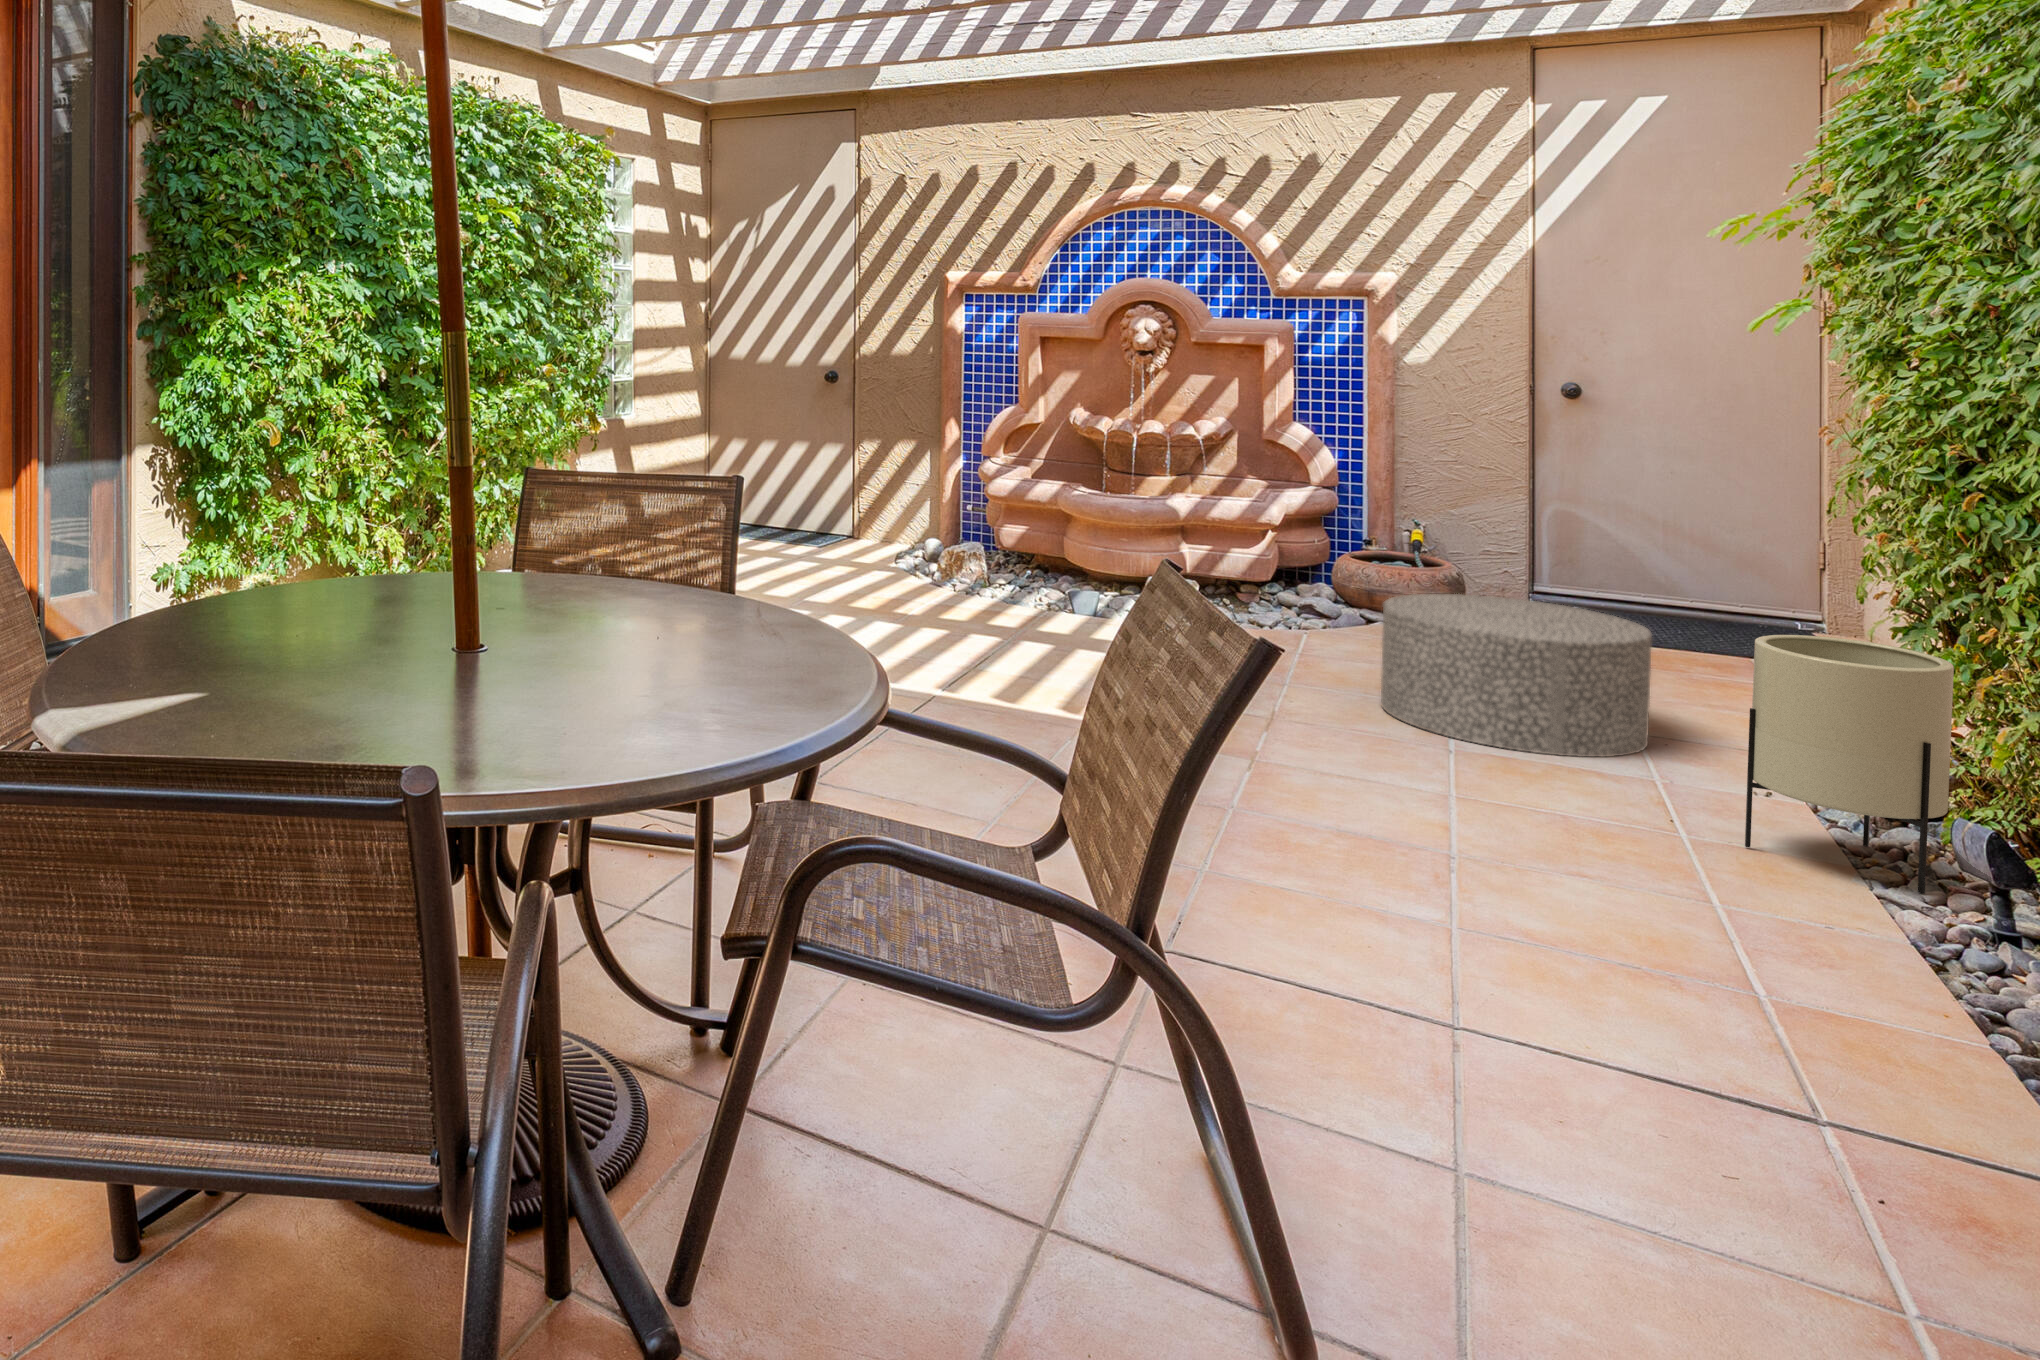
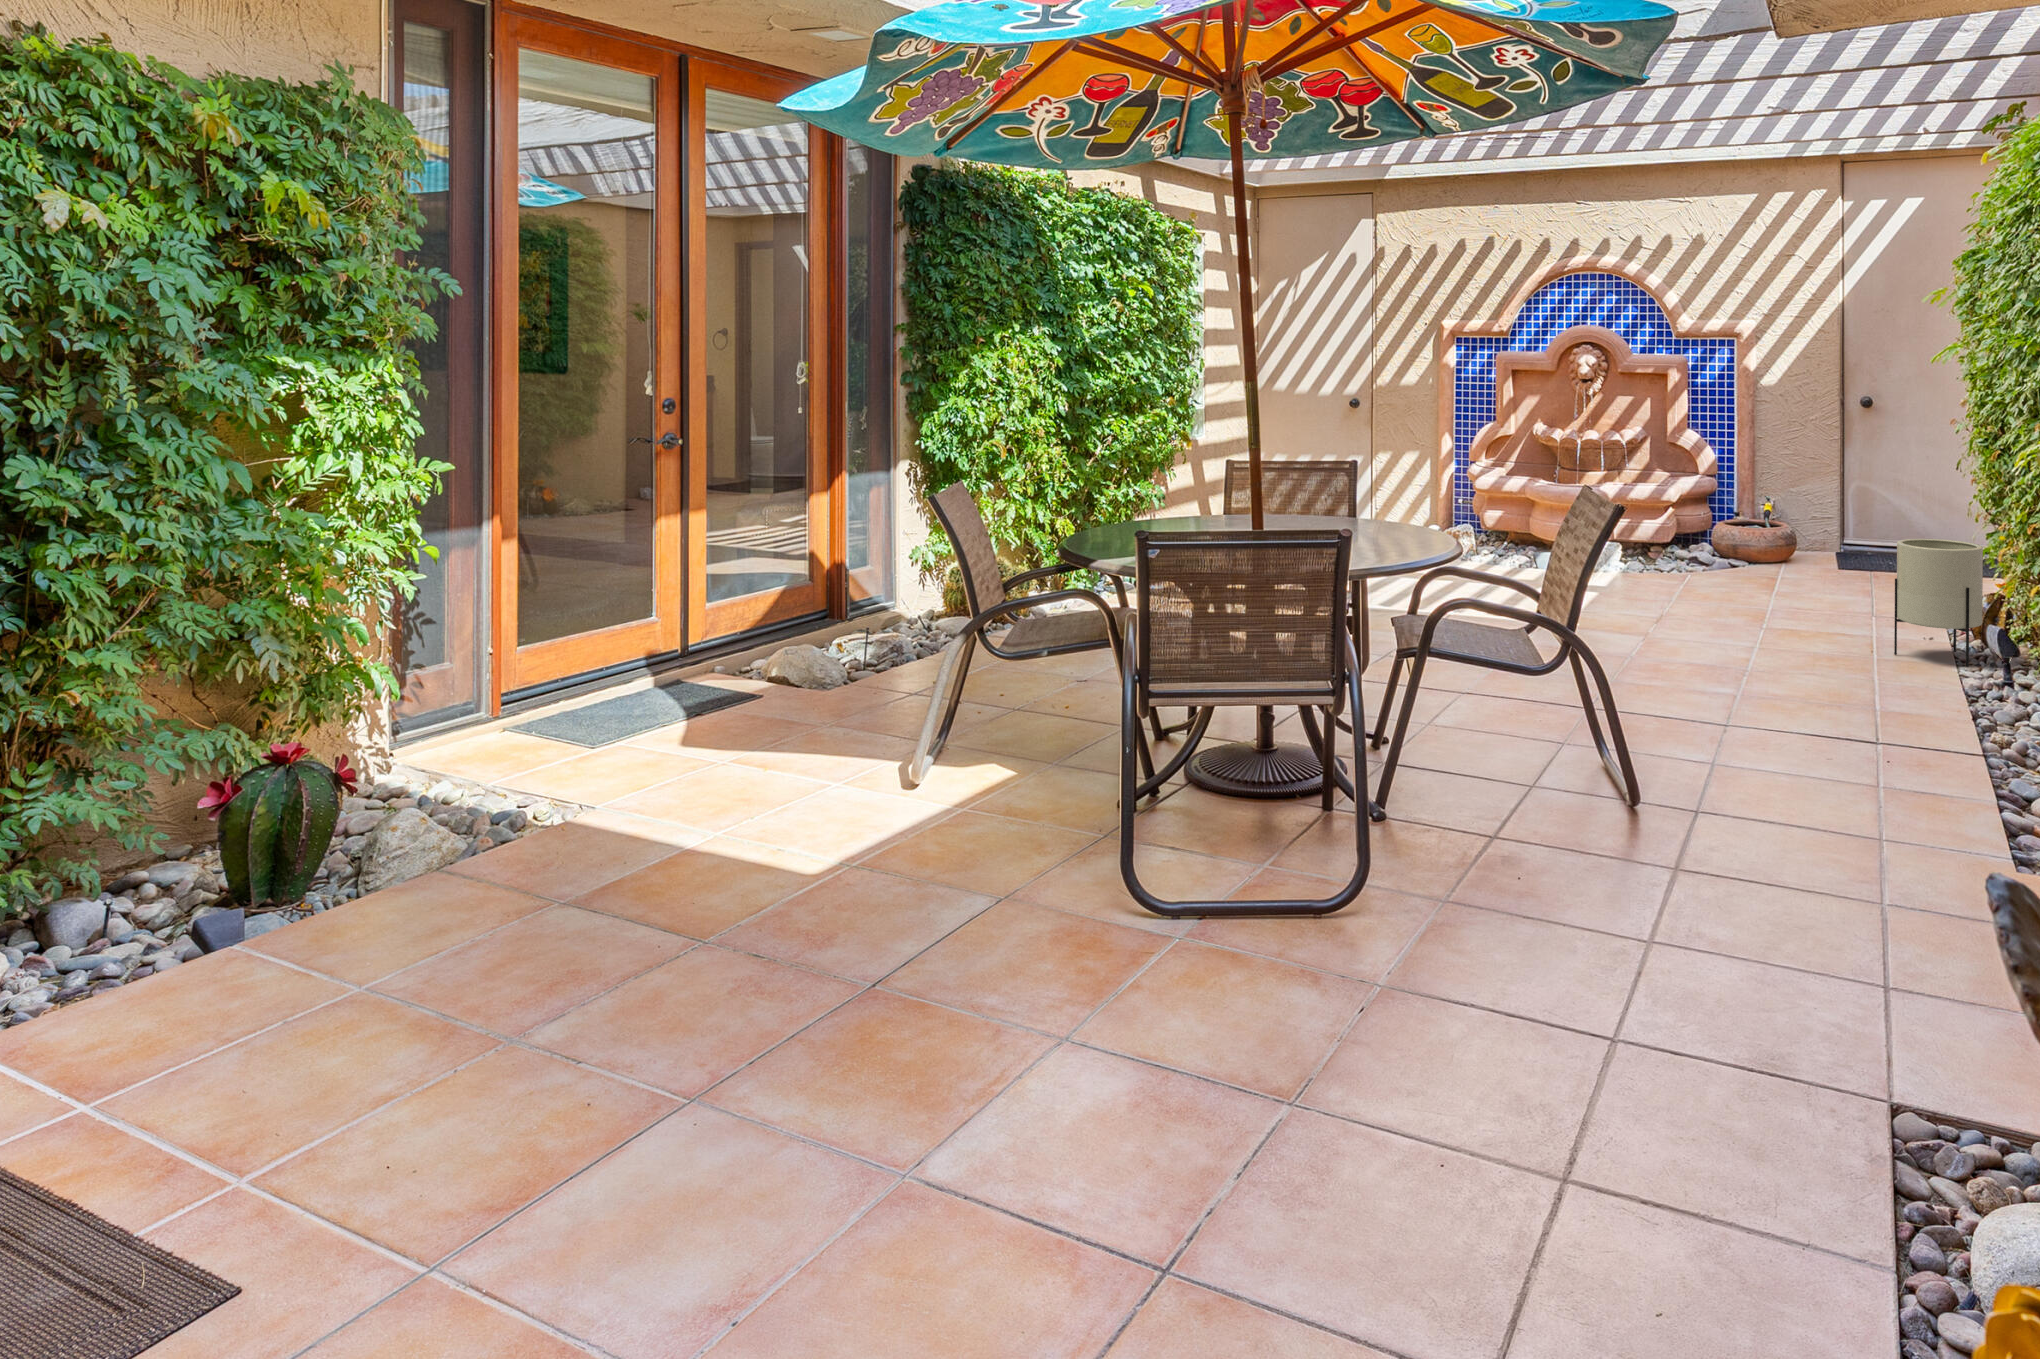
ottoman: present [1381,594,1652,757] -> none [1727,536,1872,624]

